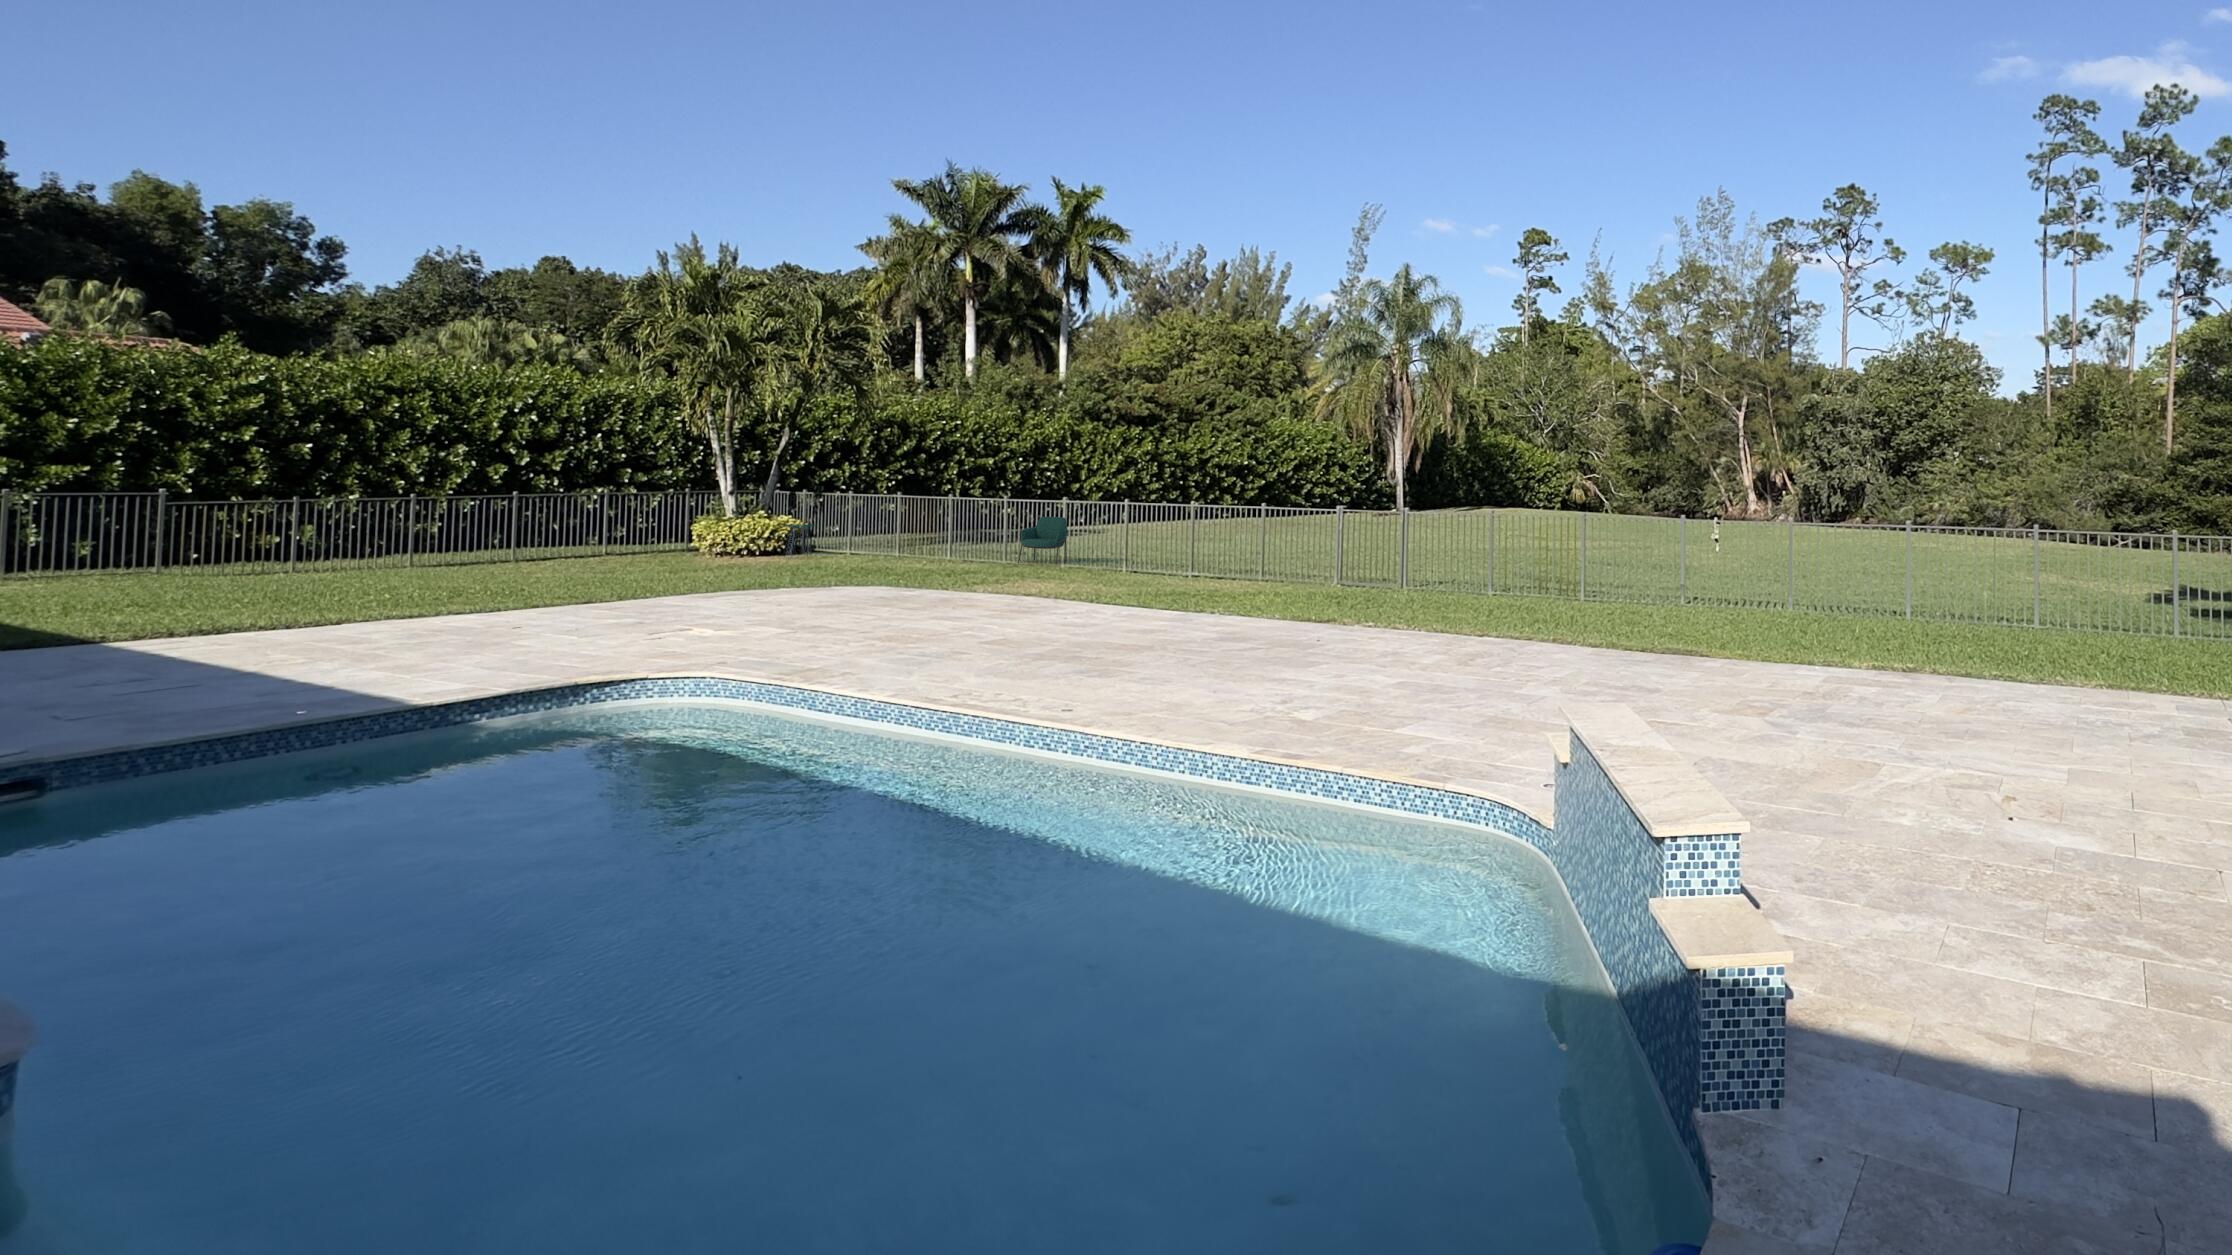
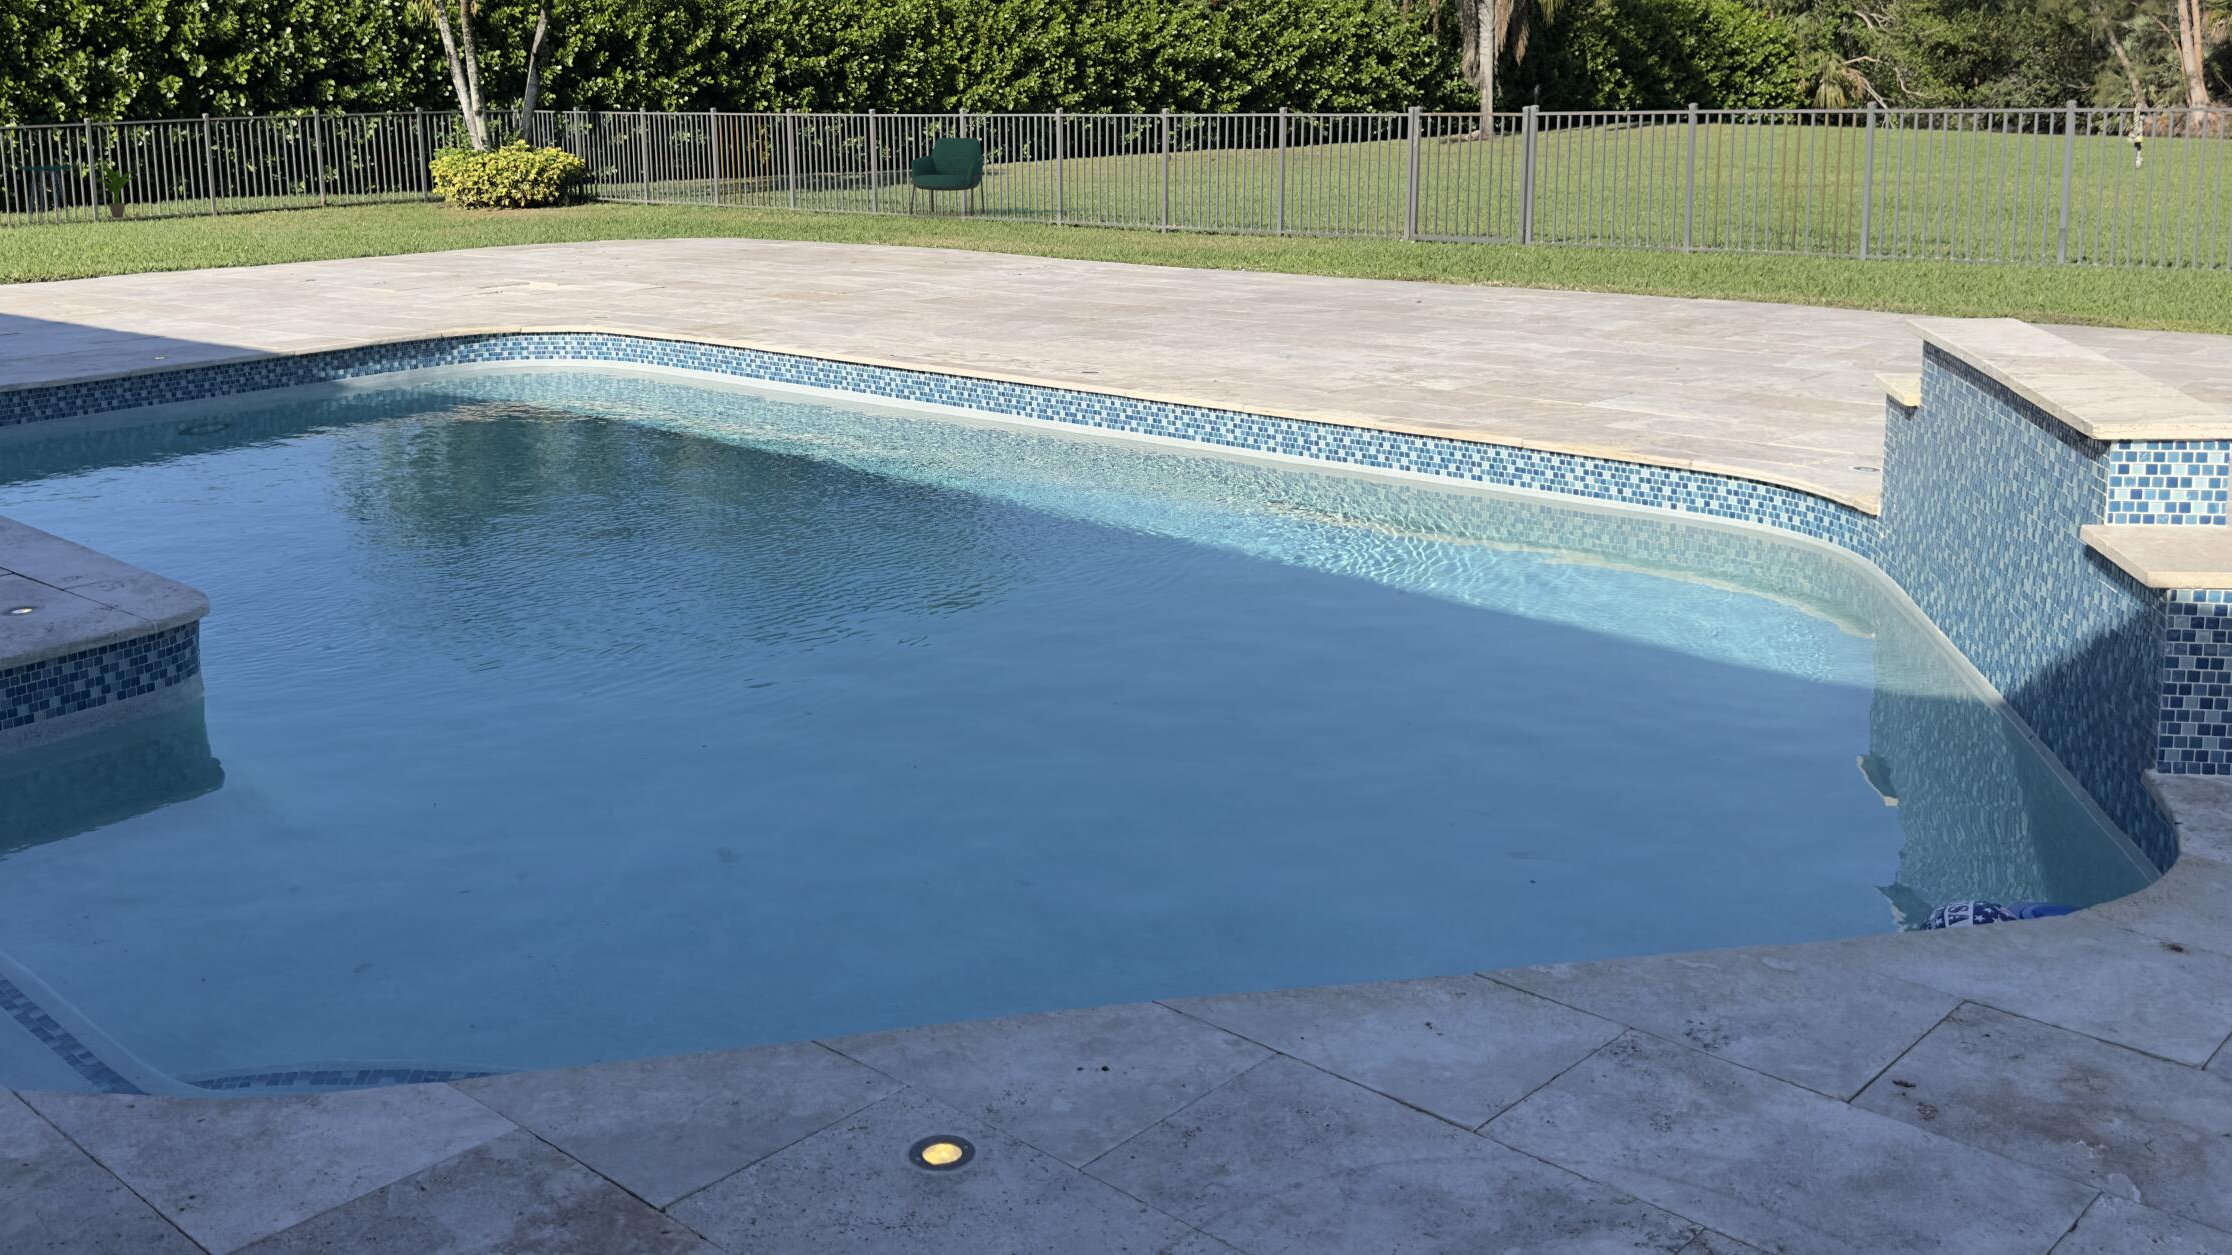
potted plant: none [414,523,452,558] -> present [96,165,133,217]
side table: present [784,524,814,535] -> present [19,165,72,221]

